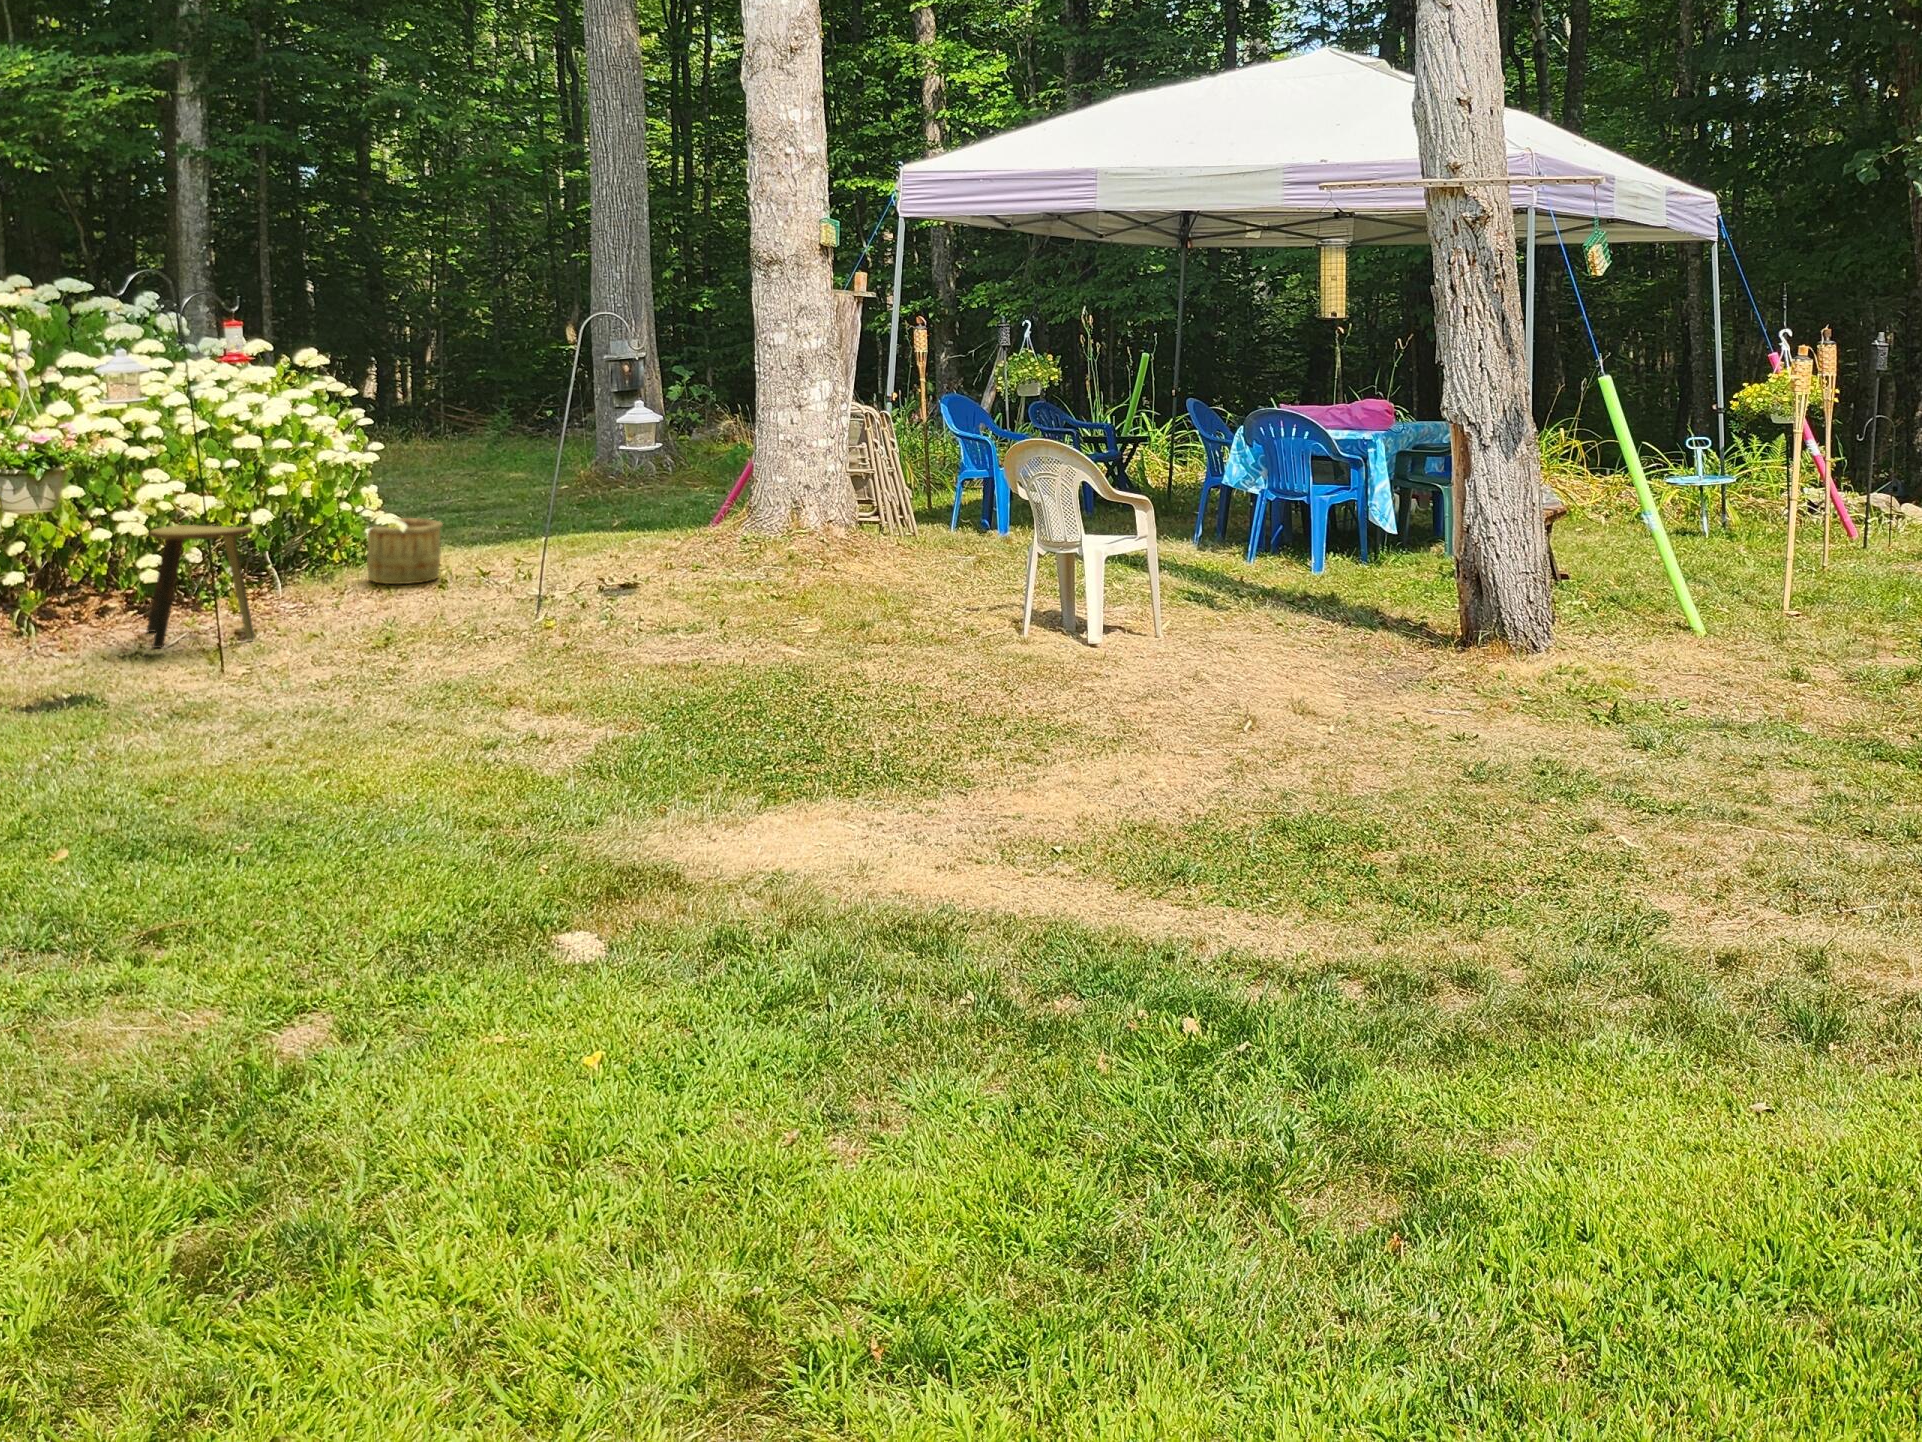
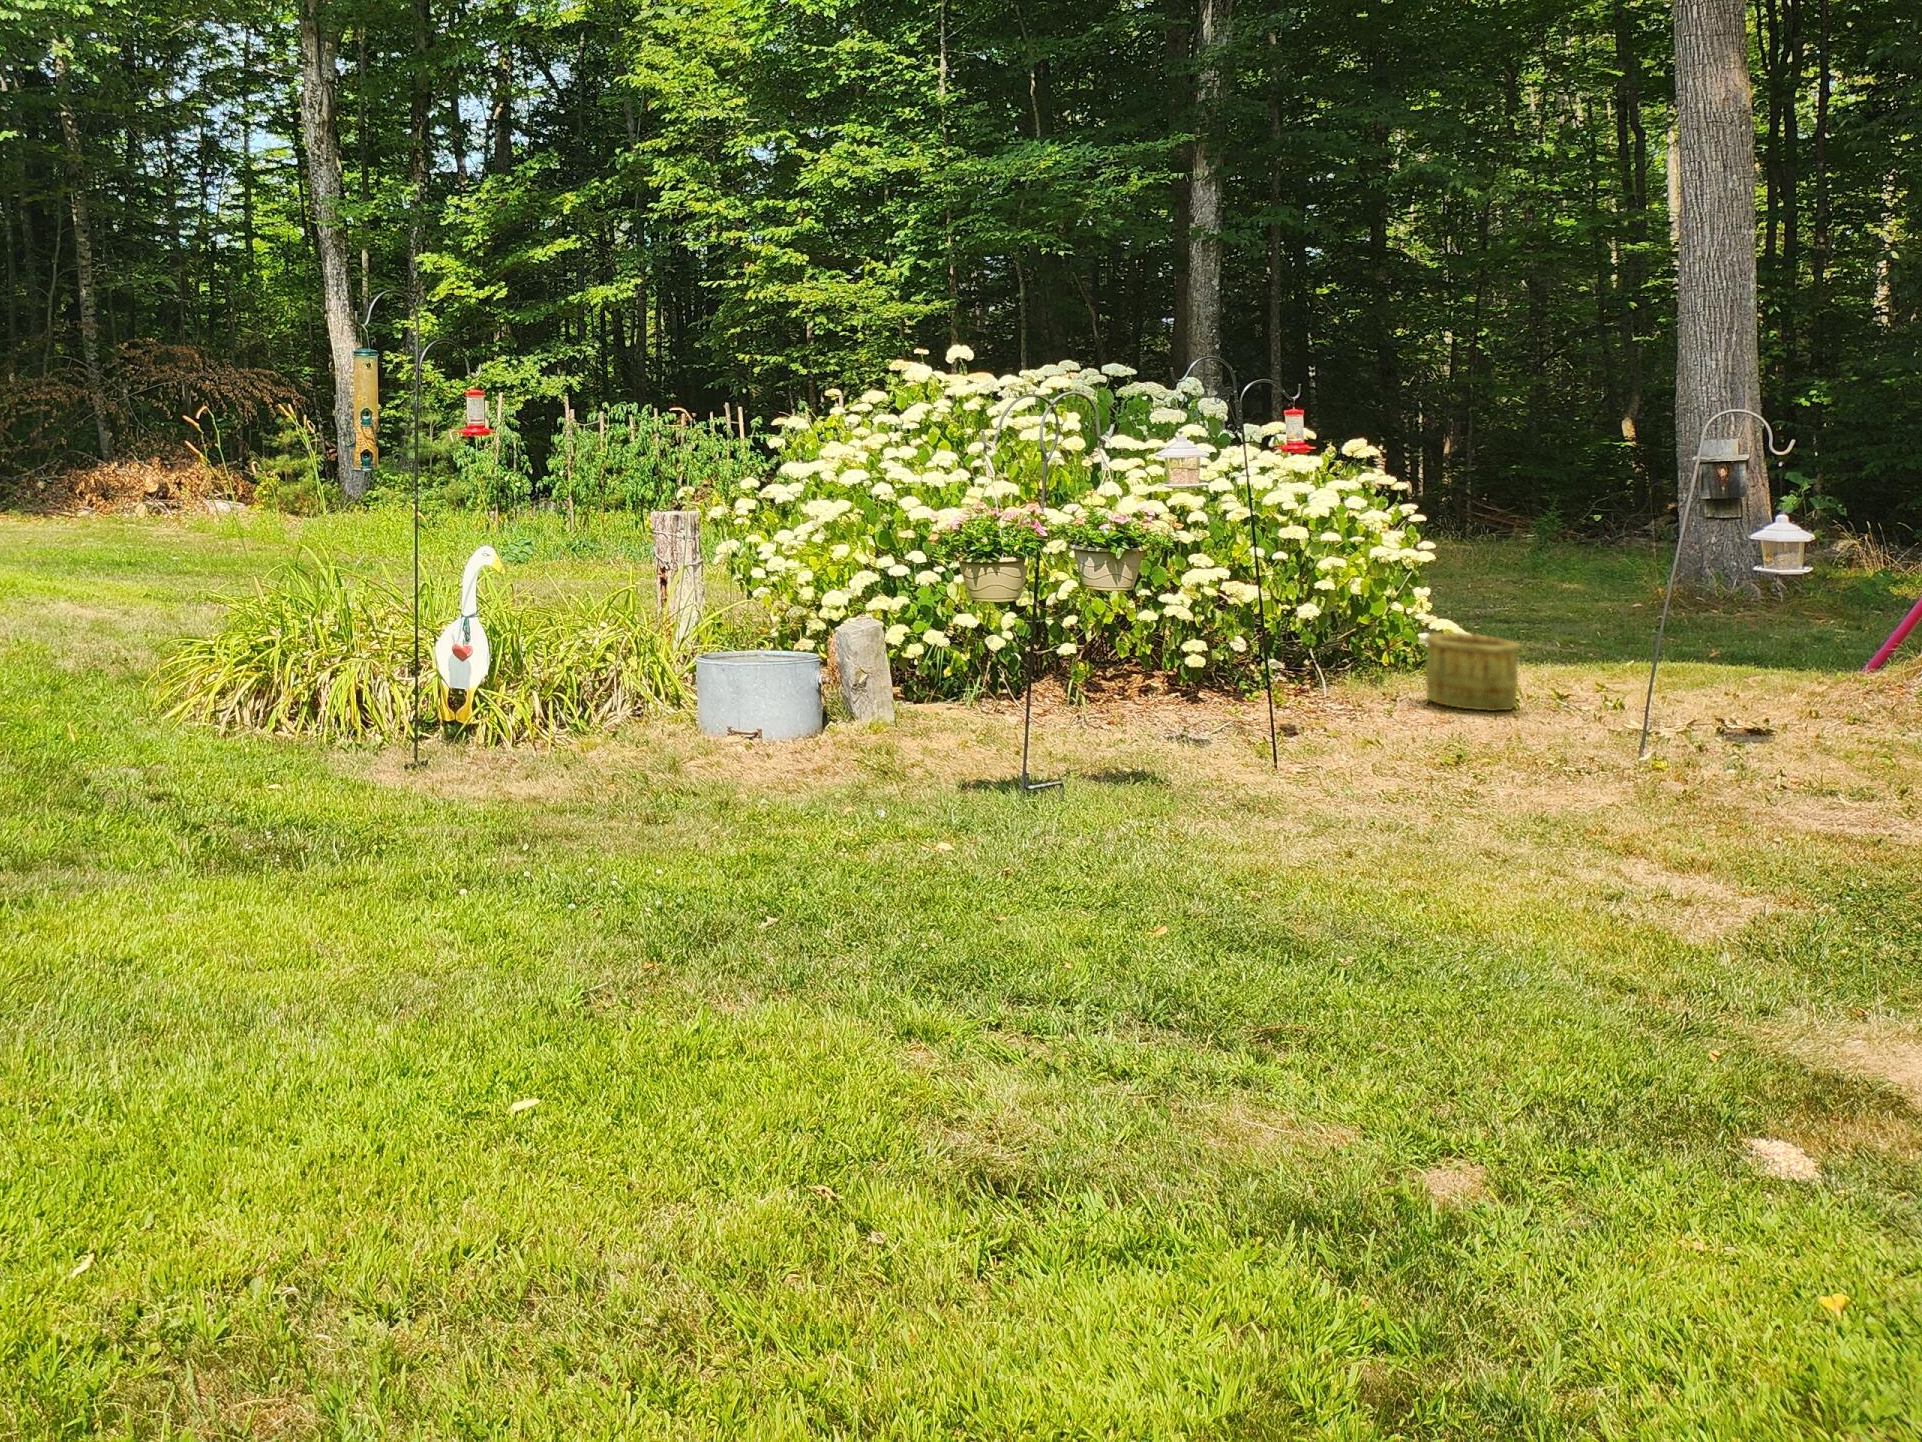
stool: present [147,525,255,648] -> none [1188,614,1303,743]

